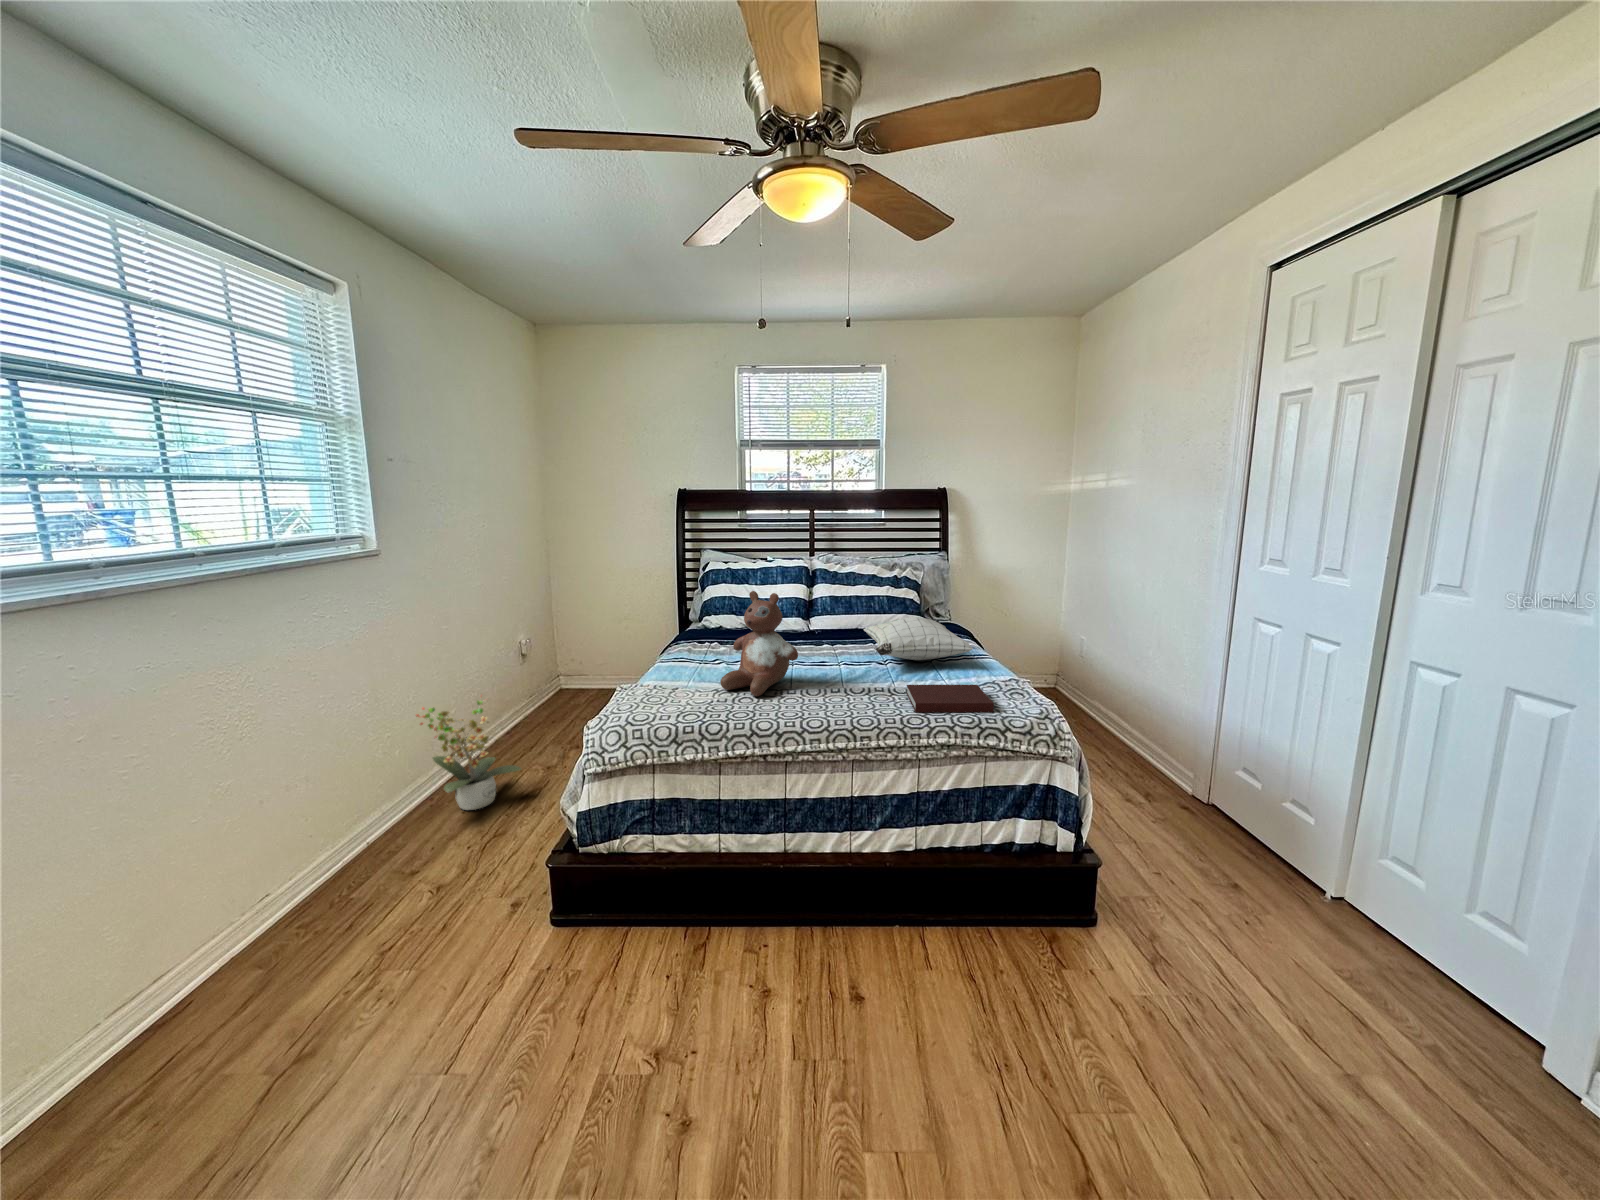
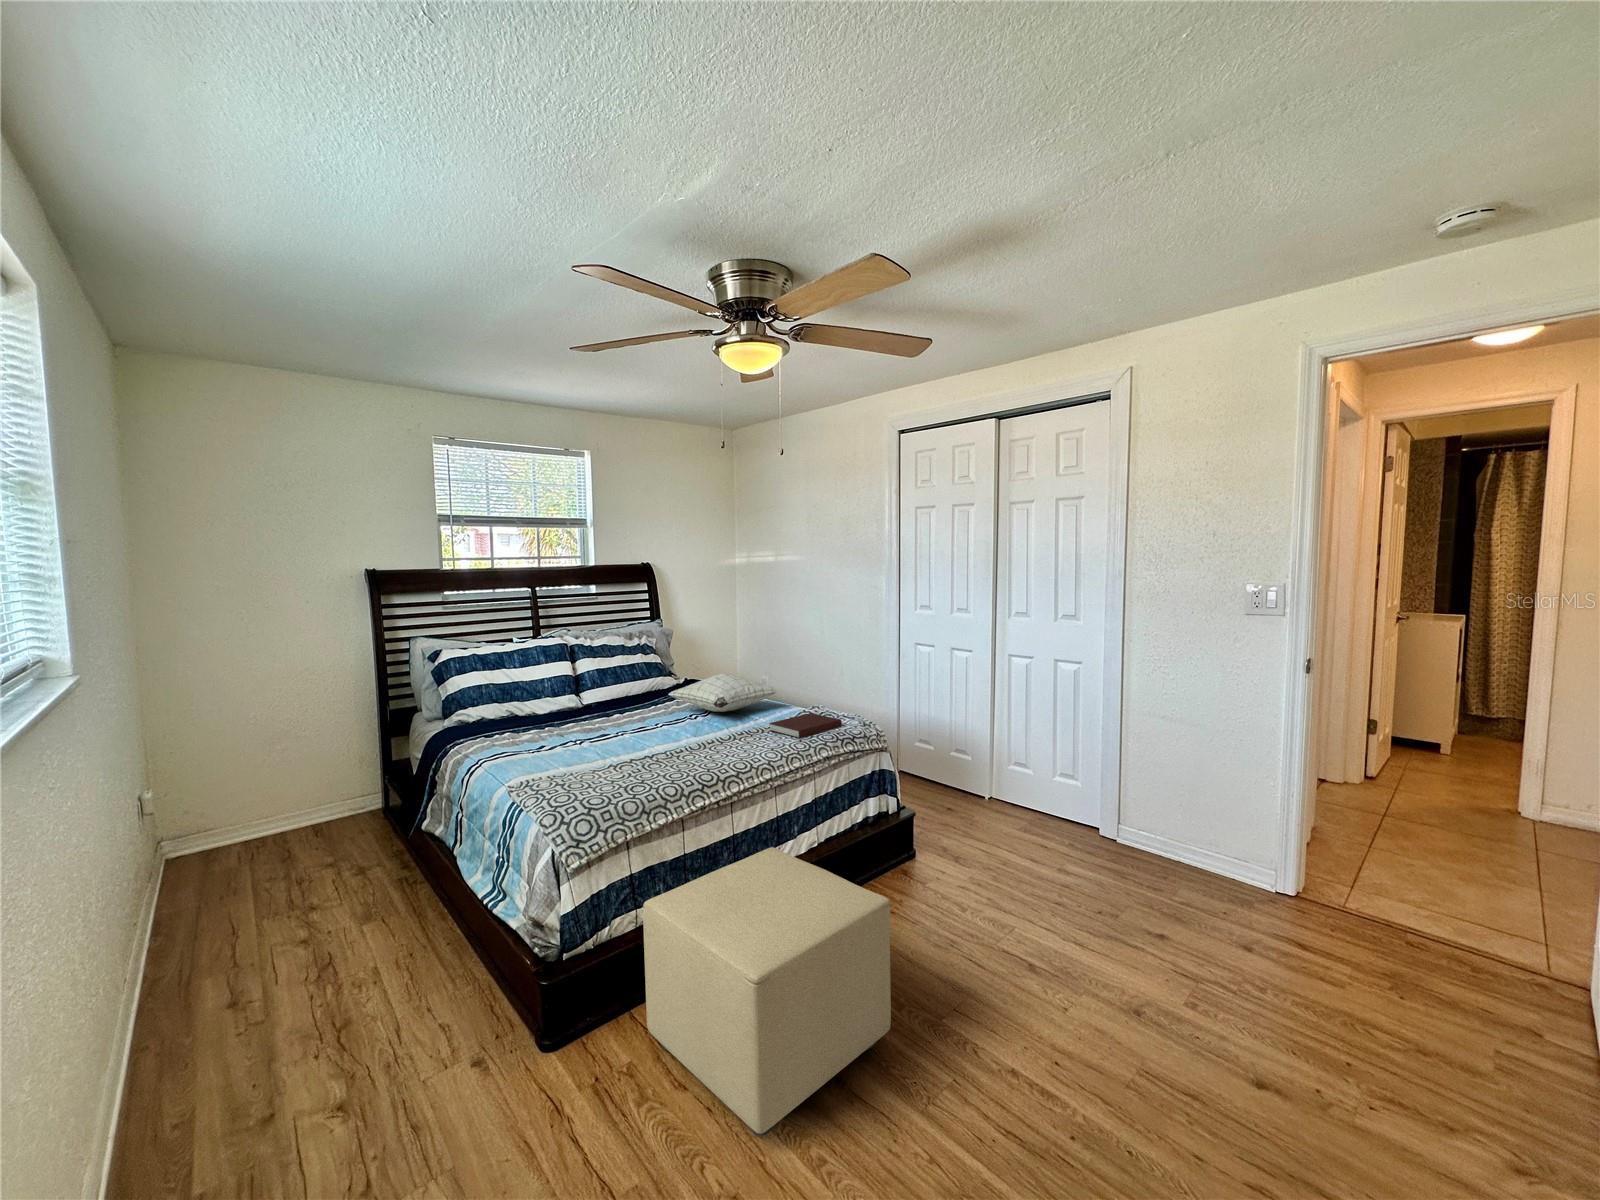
stuffed bear: present [721,591,798,696] -> none [606,661,683,763]
potted plant: present [416,701,521,810] -> none [86,878,289,1064]
ottoman: none [529,828,784,1123] -> present [643,847,891,1136]

